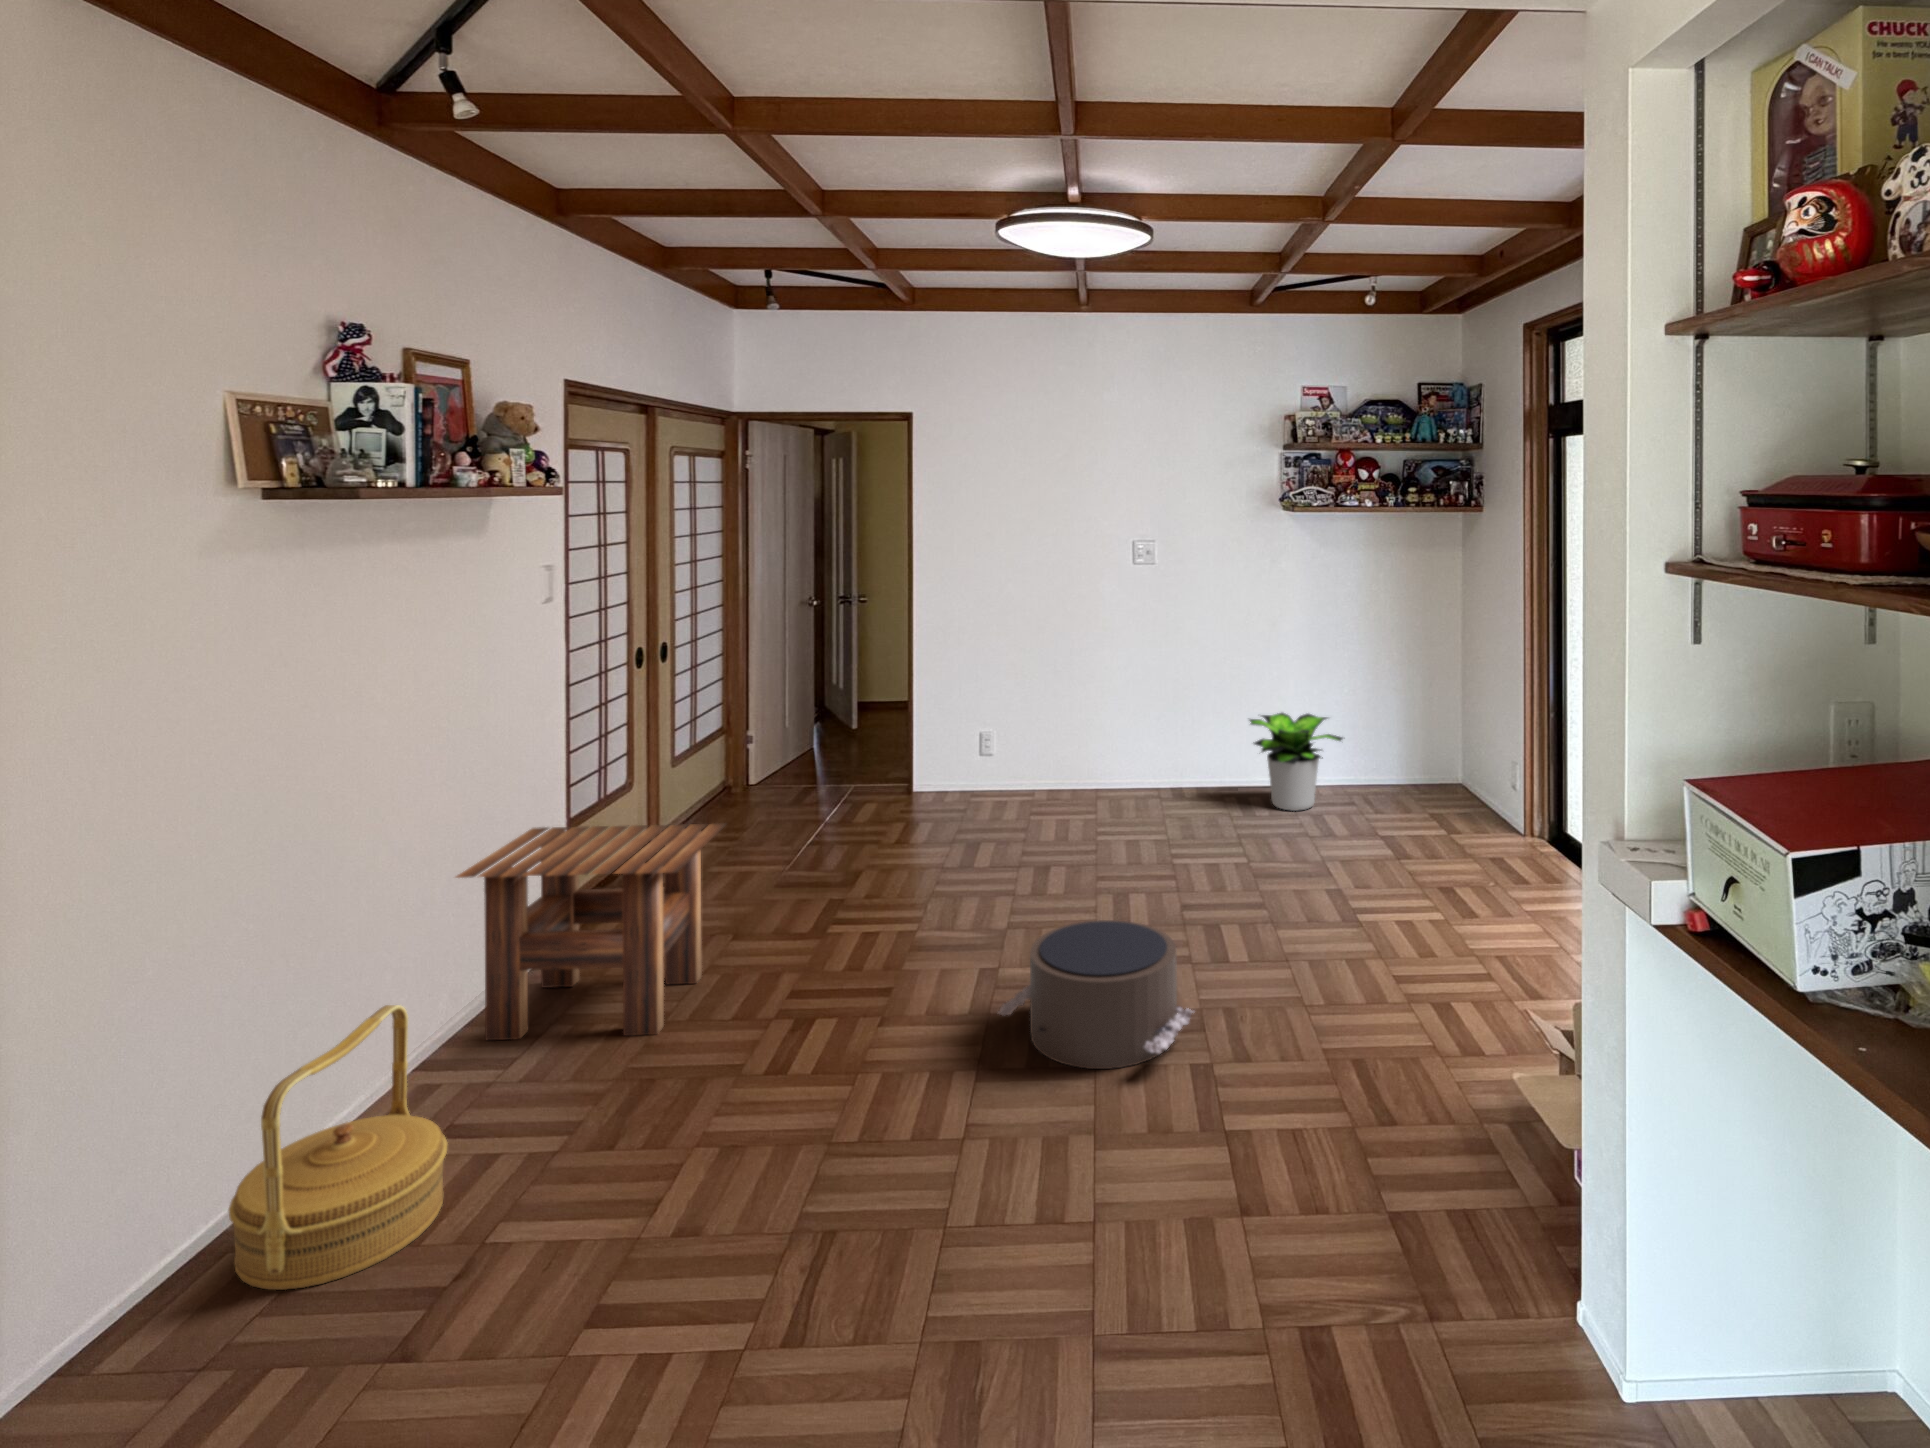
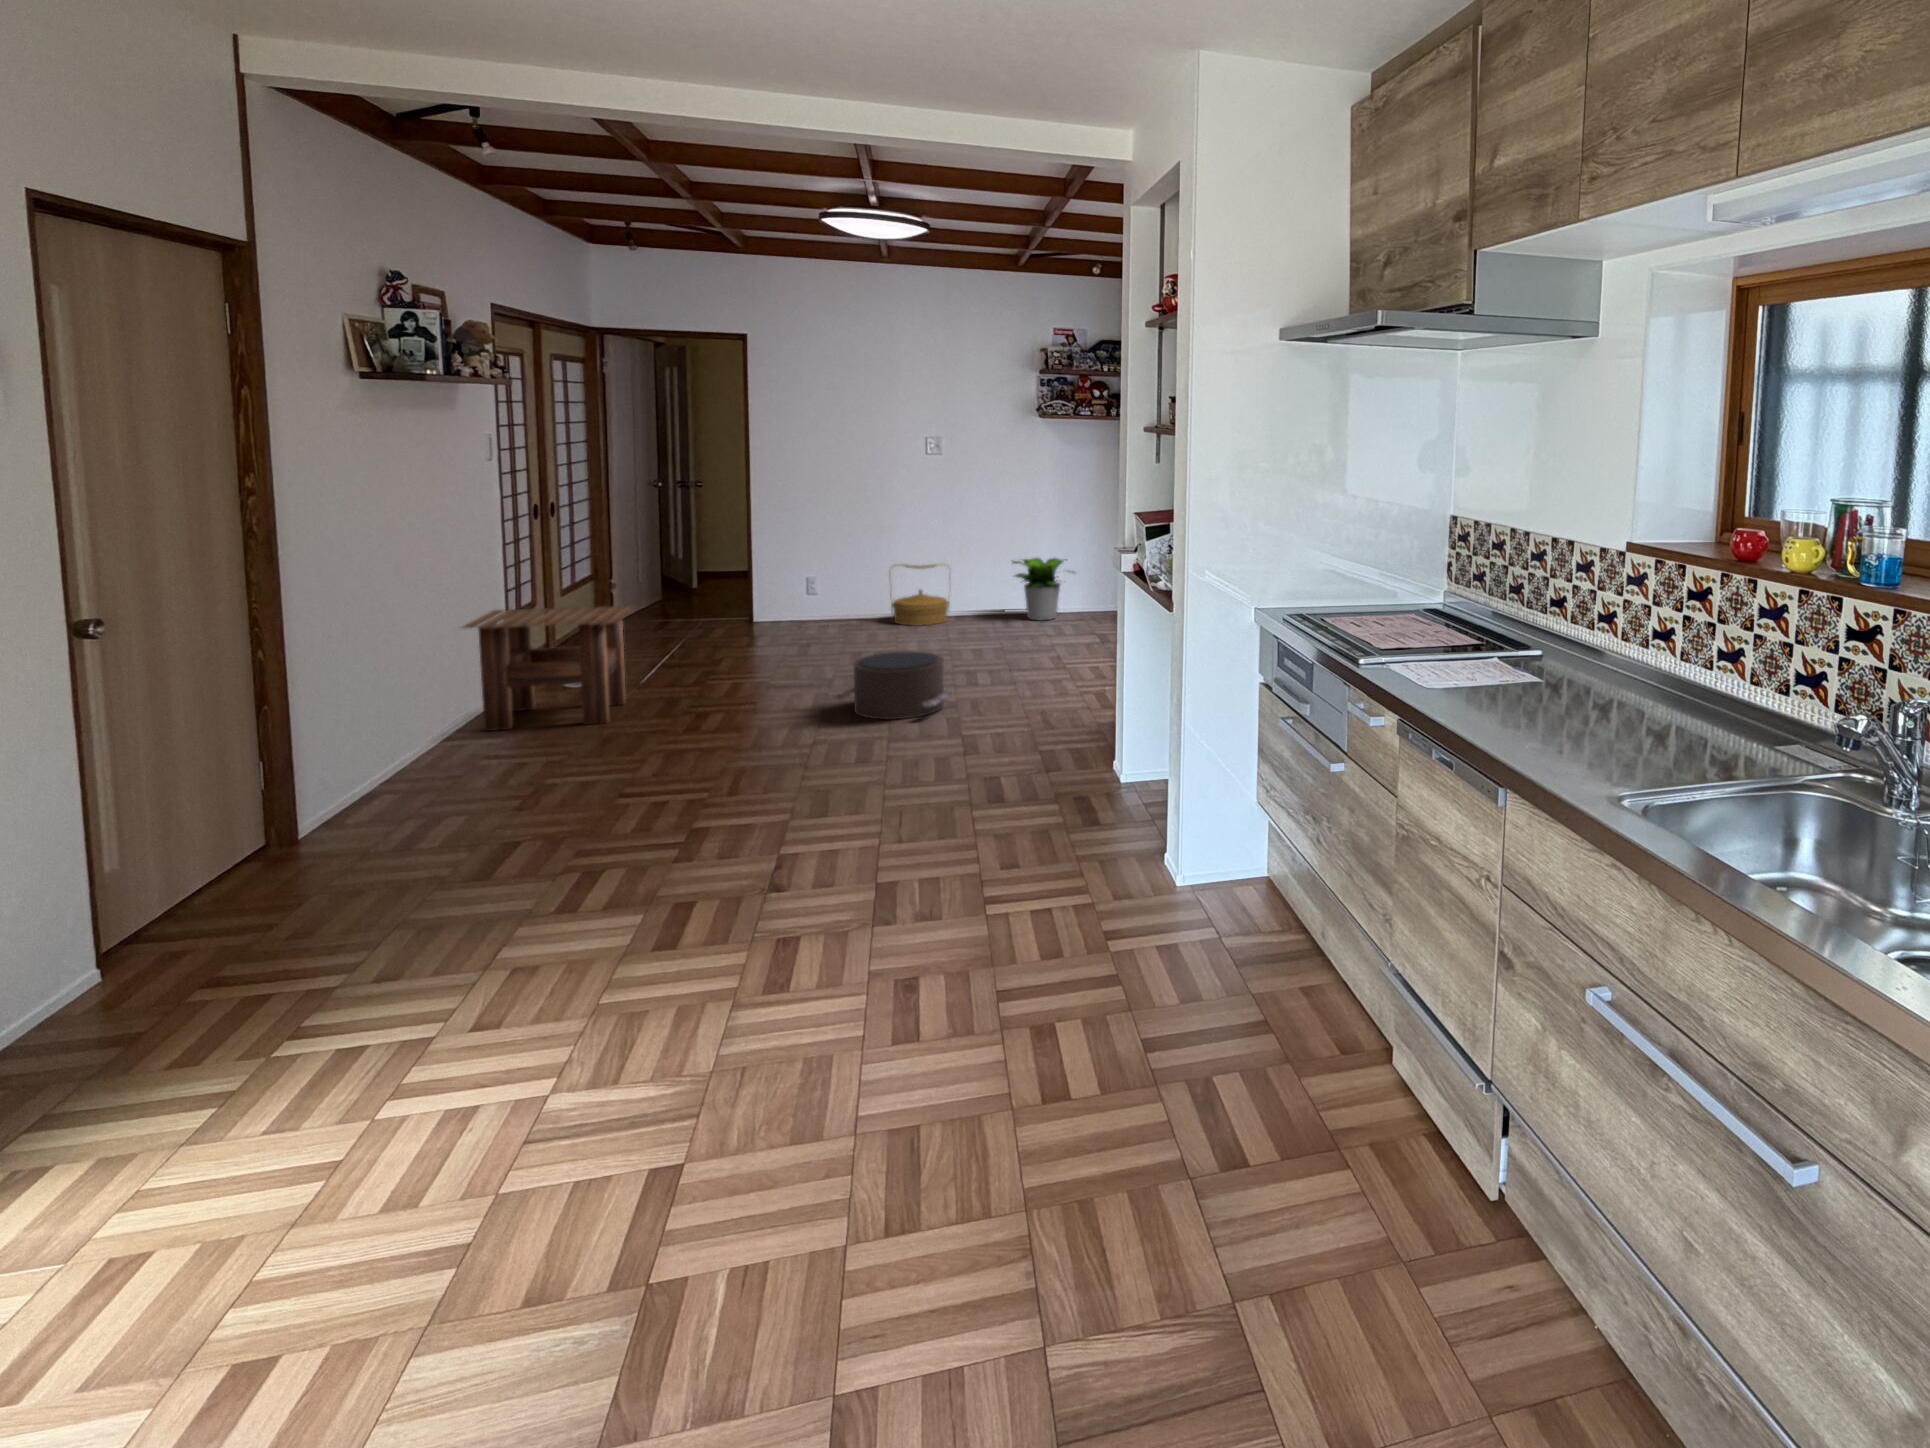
woven basket: present [229,1005,447,1290] -> present [889,564,950,626]

